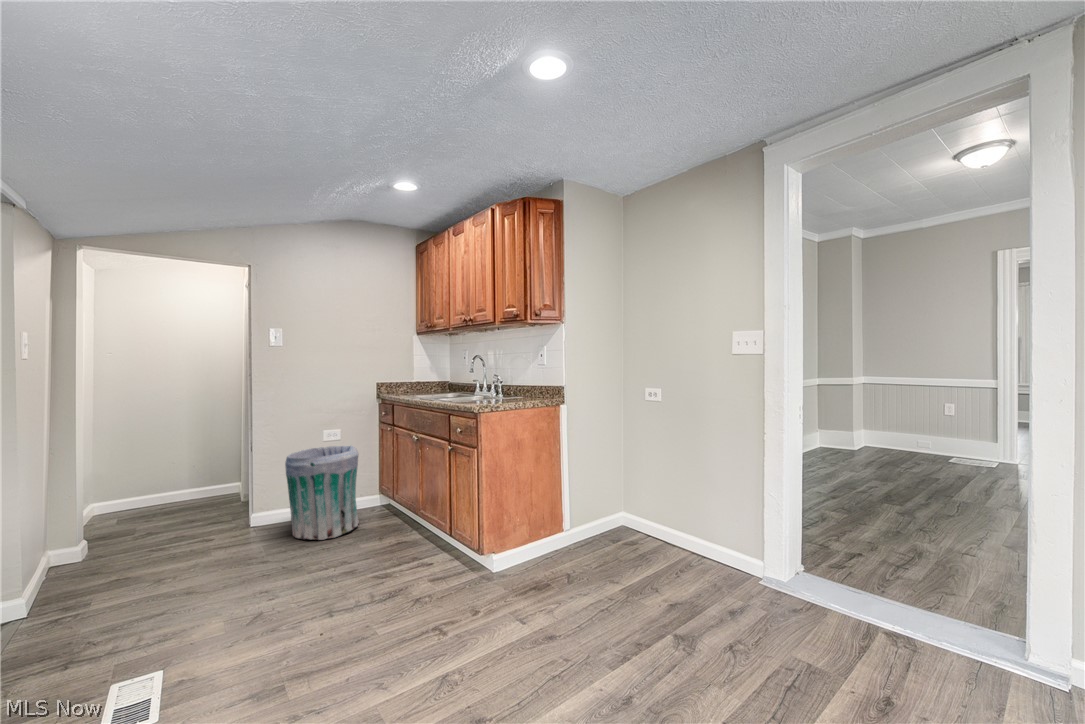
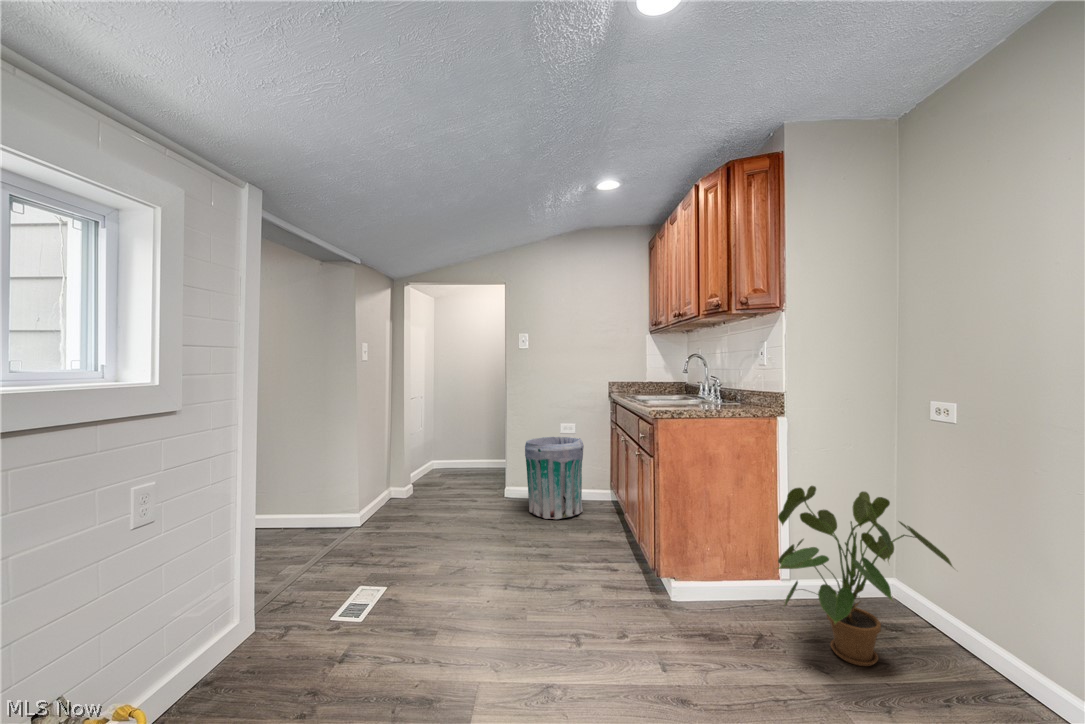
house plant: none [566,453,668,571] -> present [778,486,953,666]

